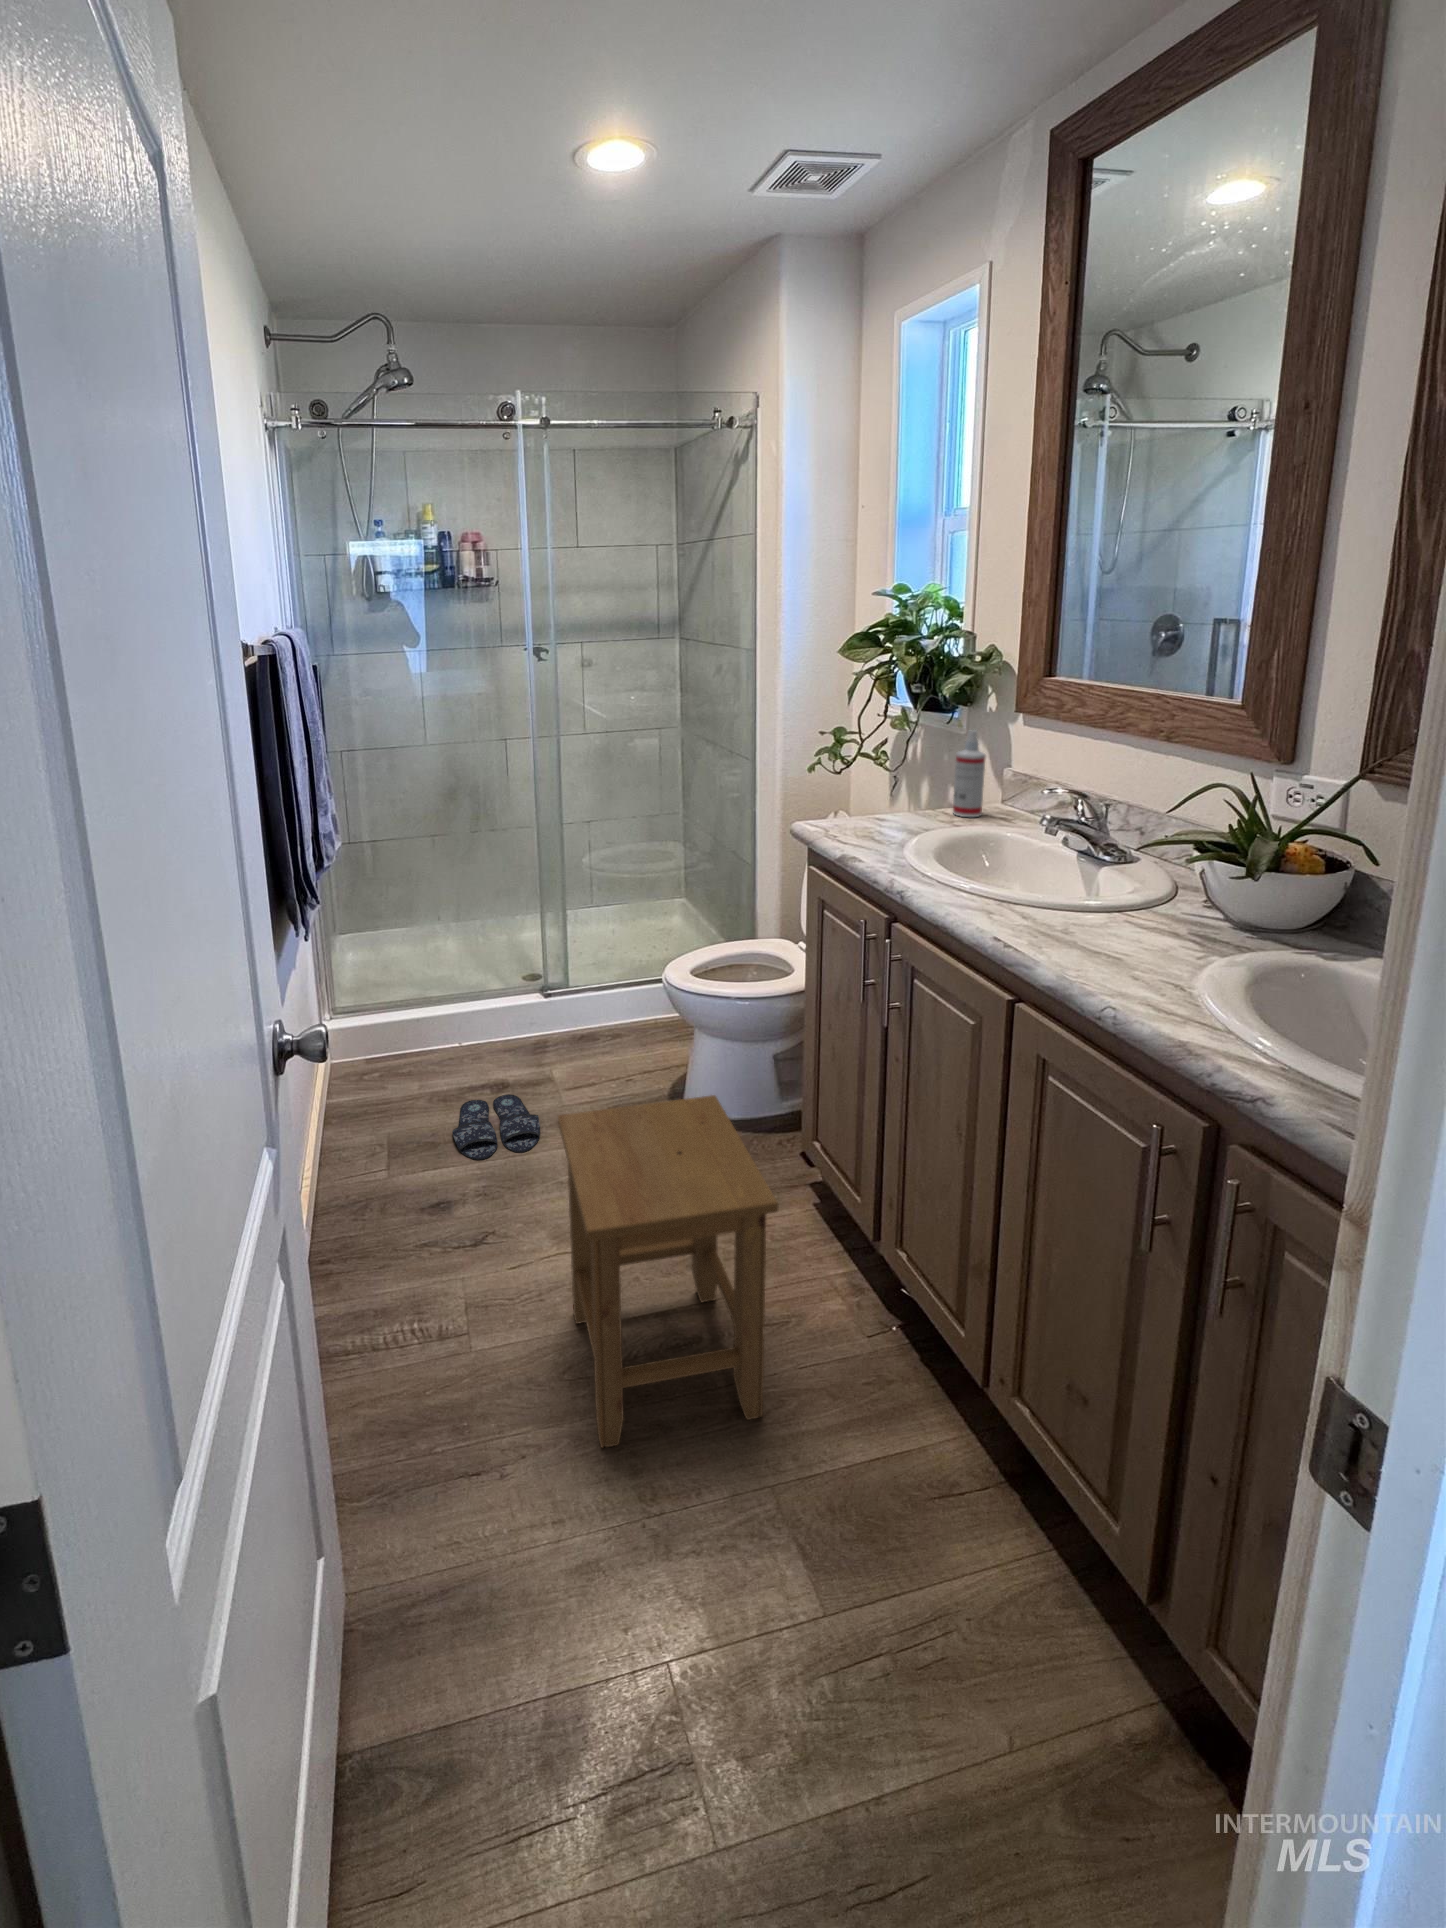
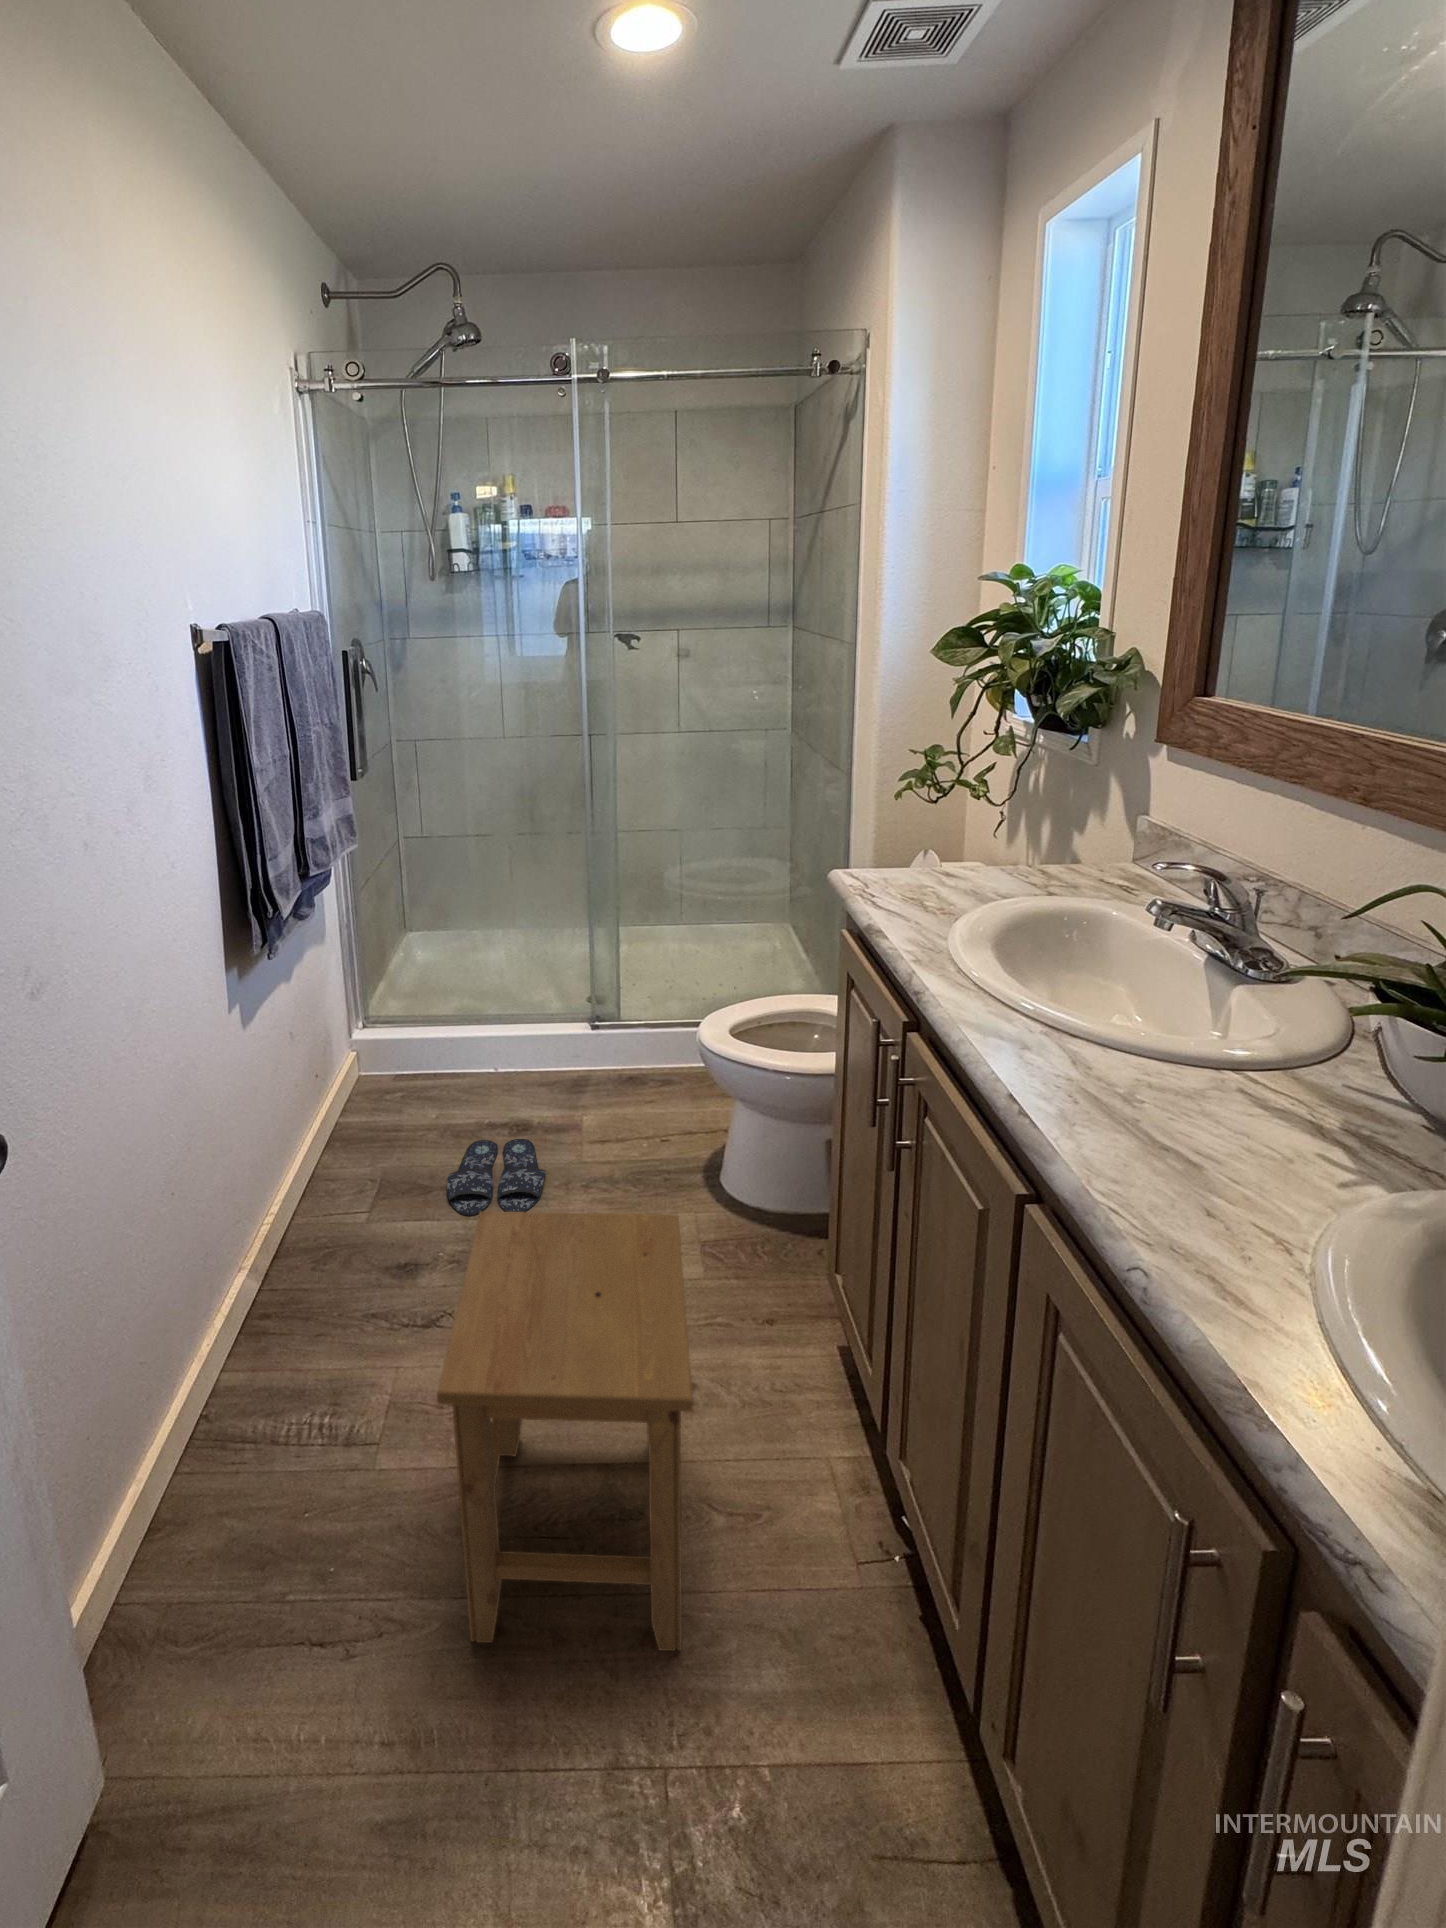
spray bottle: present [953,730,986,817] -> none [1053,767,1103,885]

